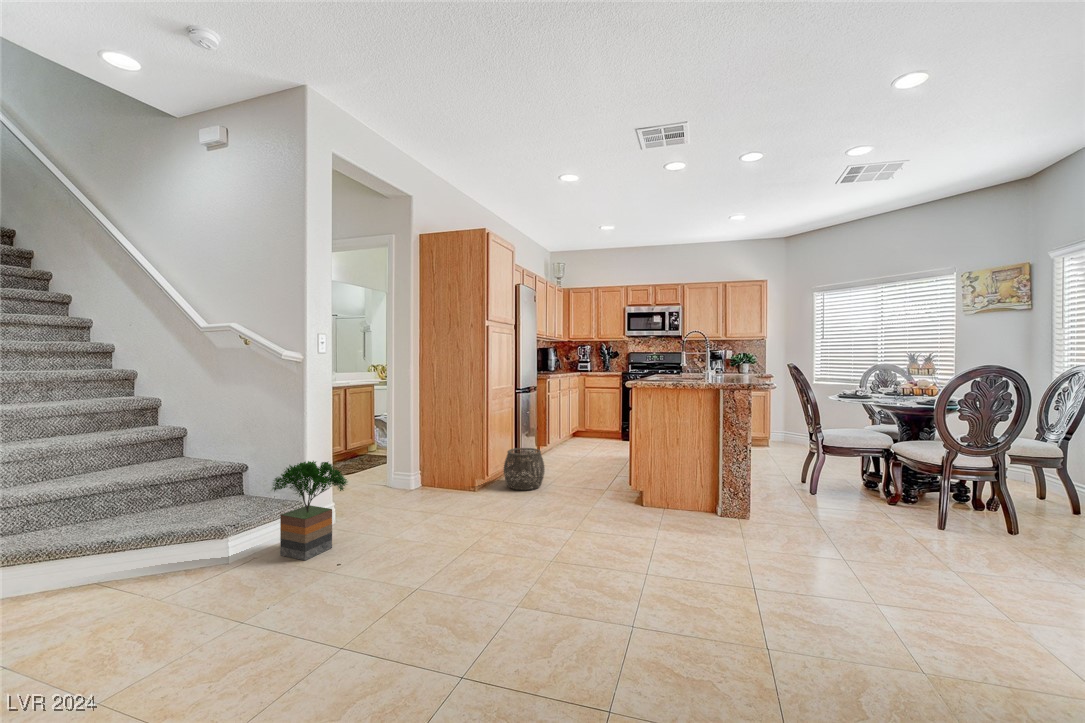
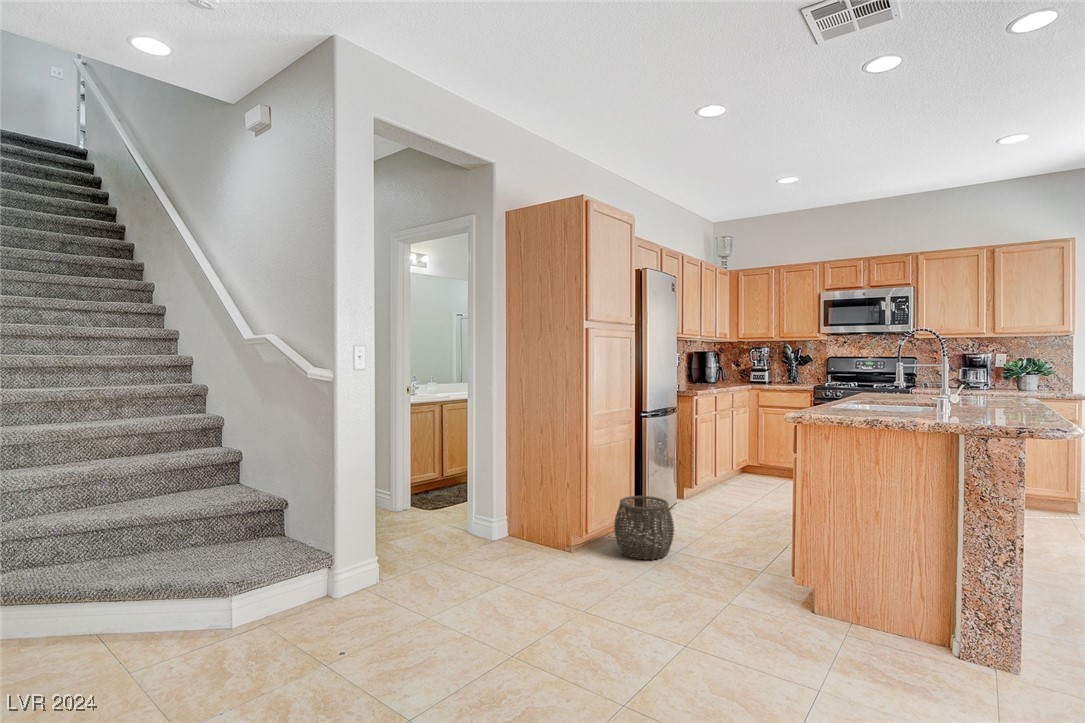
potted tree: present [272,461,347,560] -> none [280,506,374,642]

